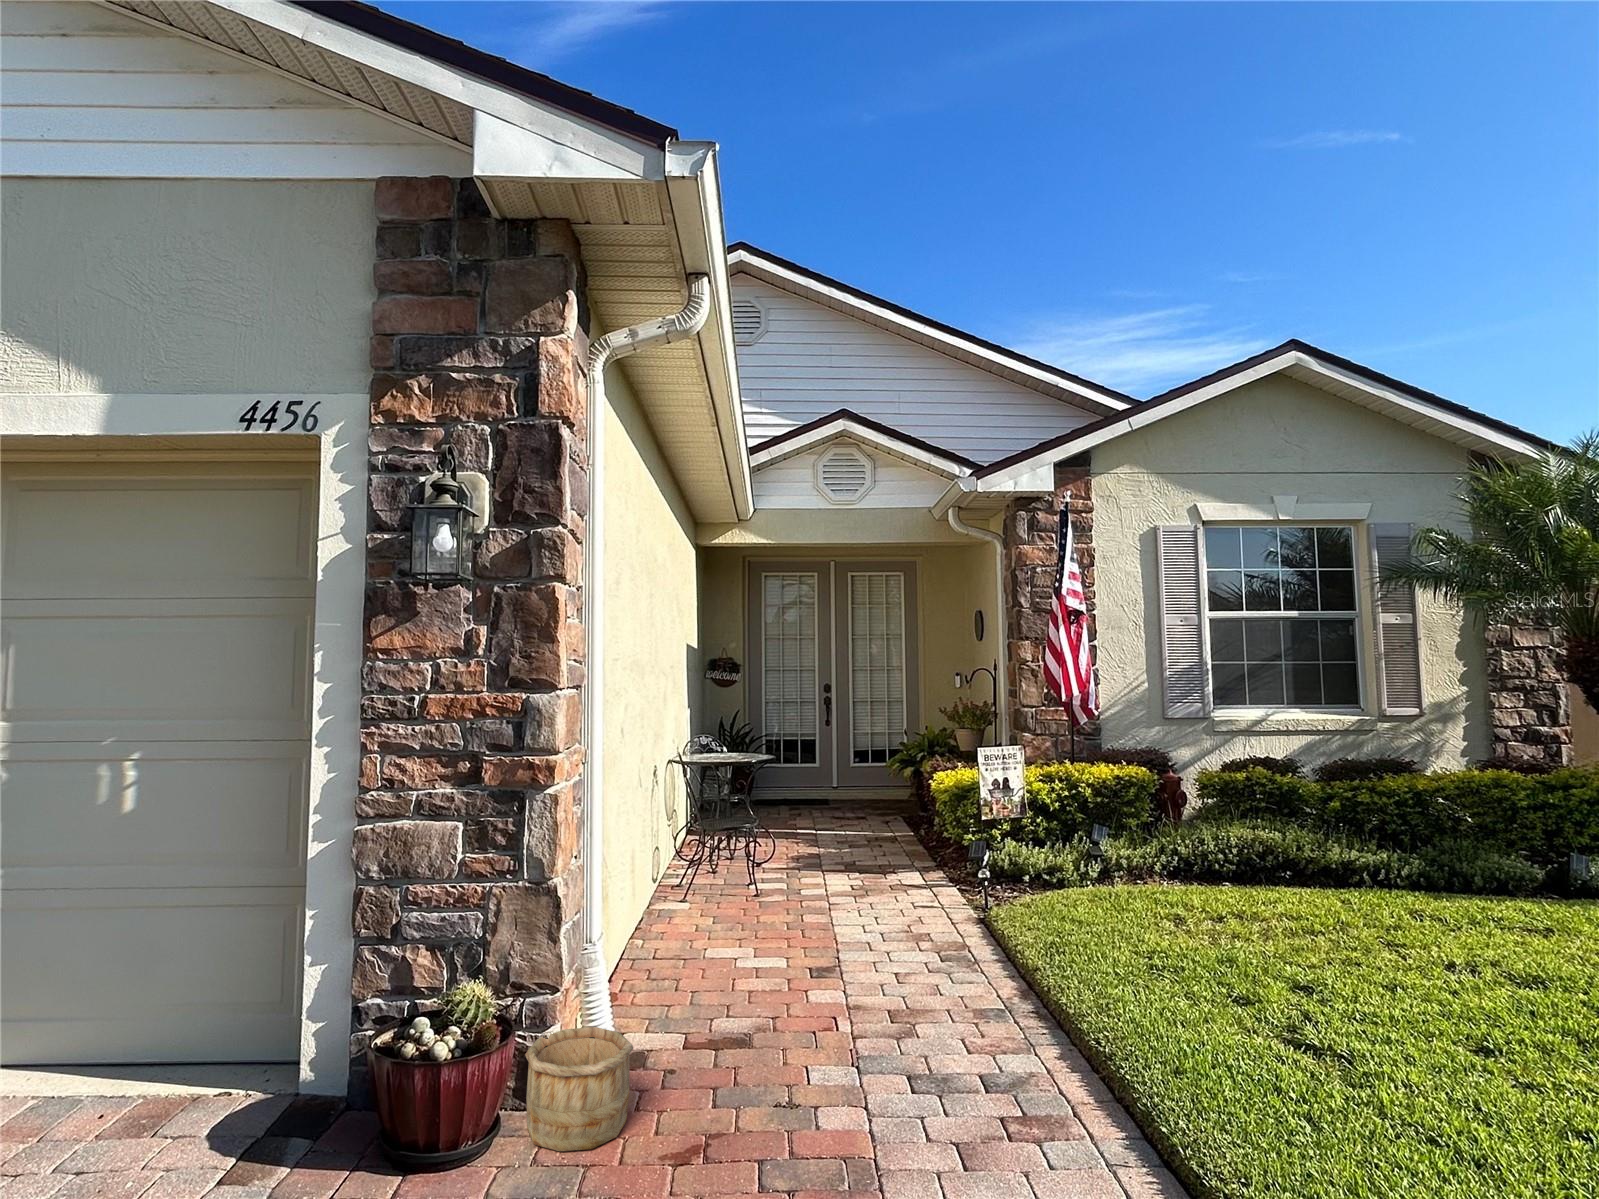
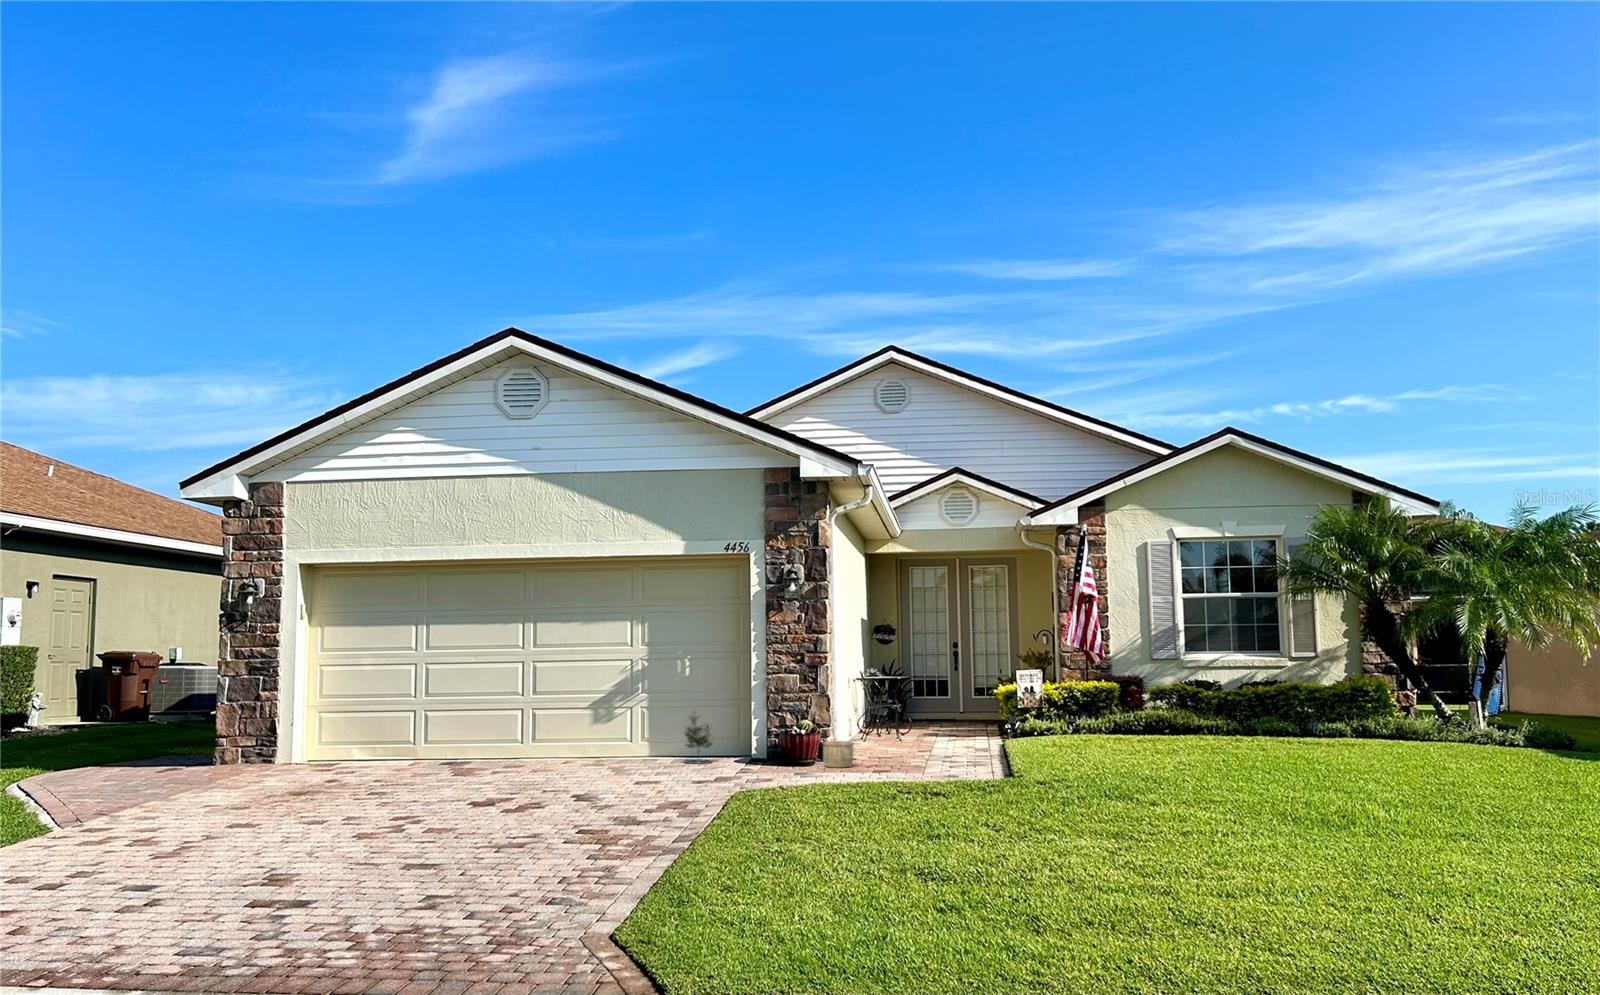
potted tree: none [65,925,204,1117] -> present [684,717,712,764]

